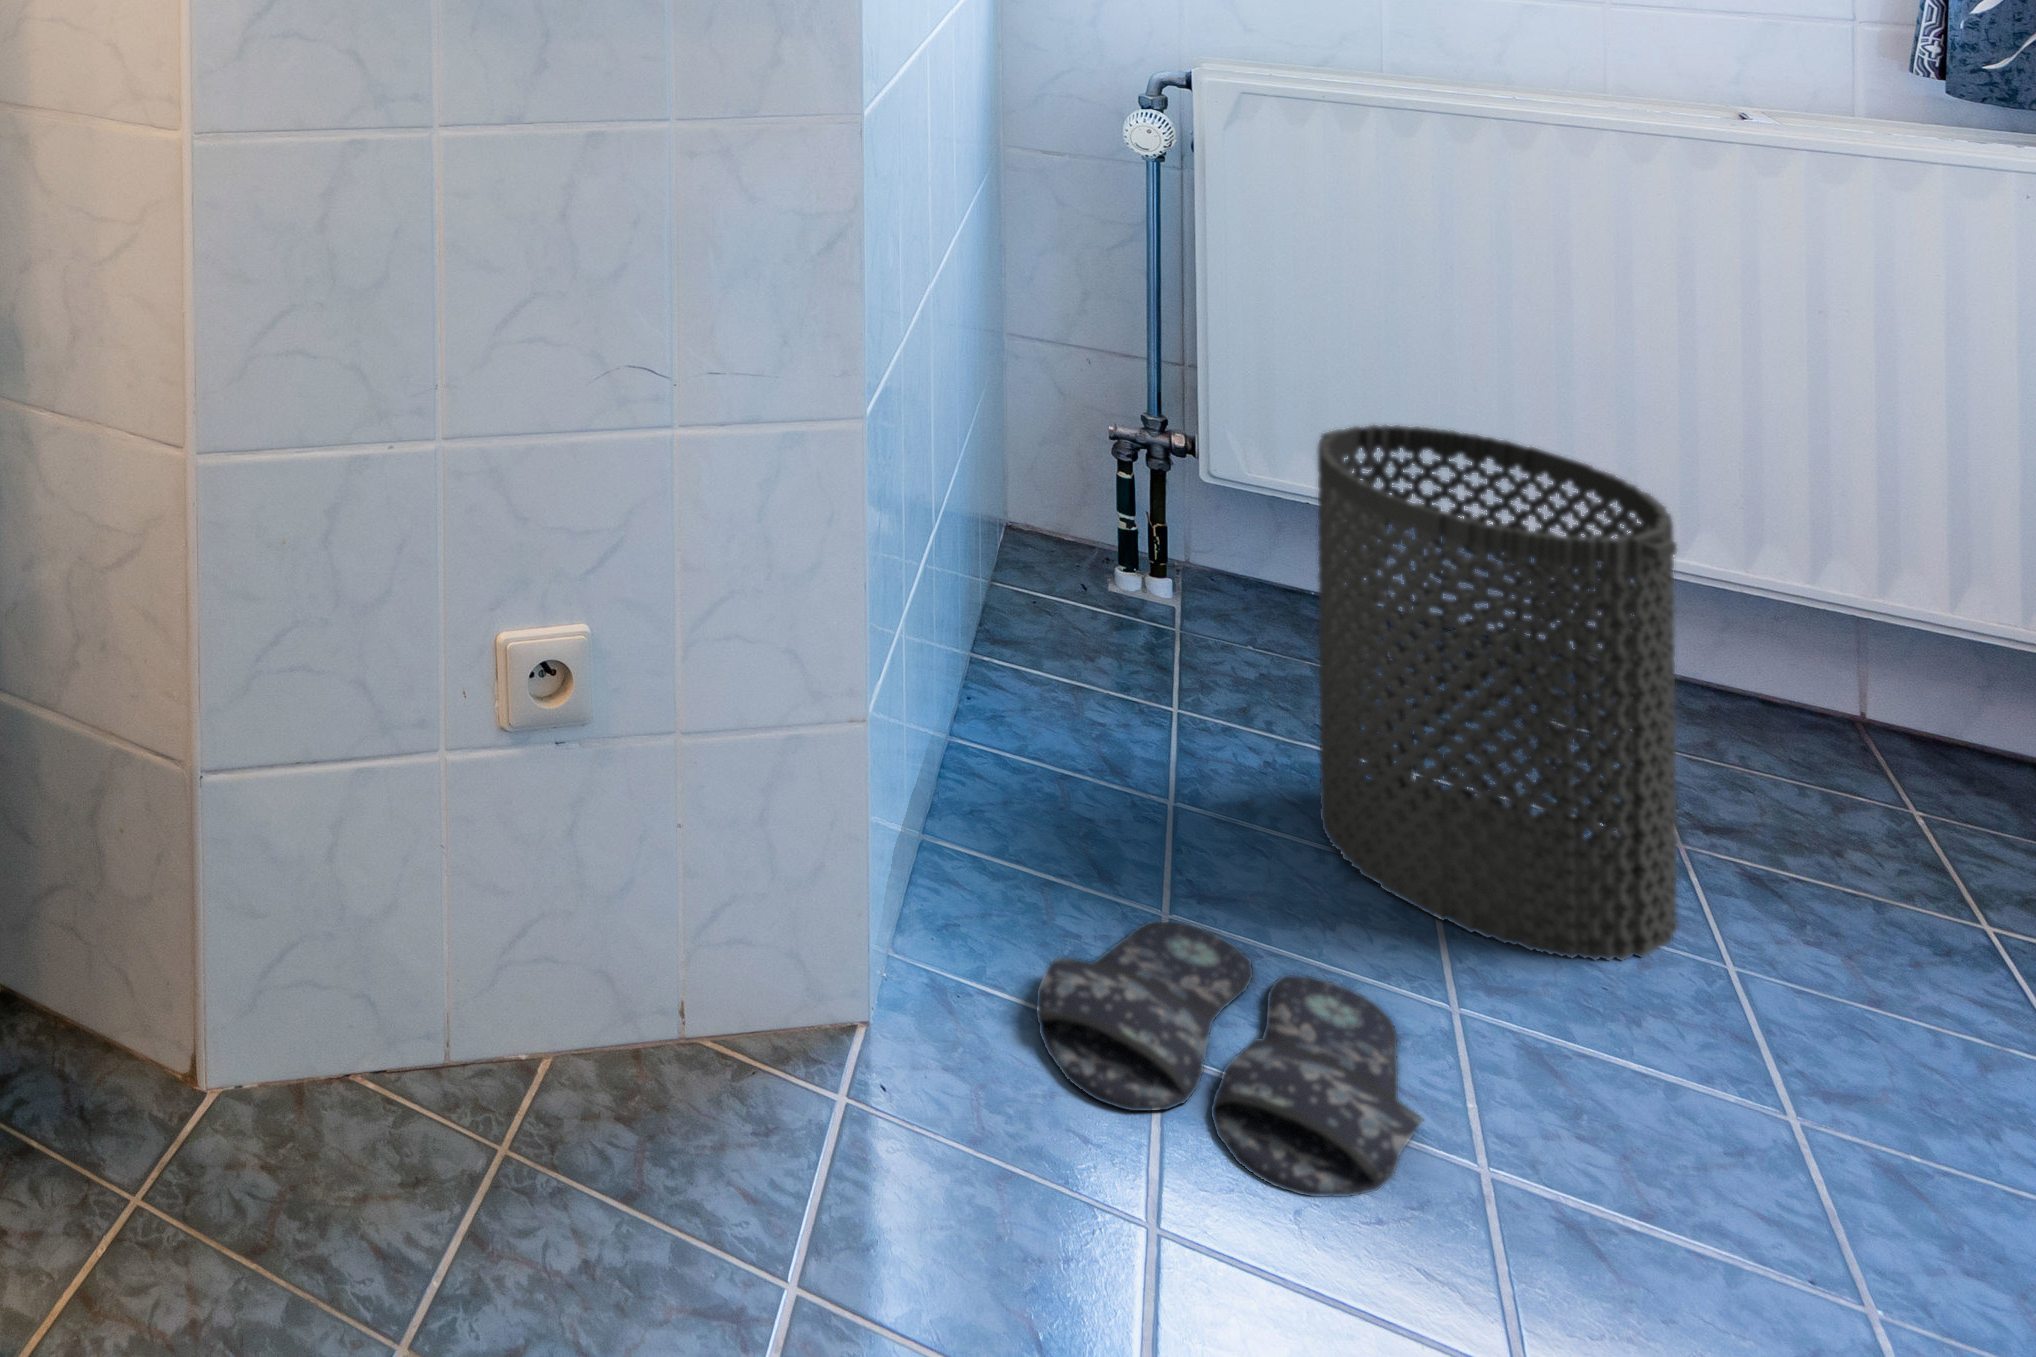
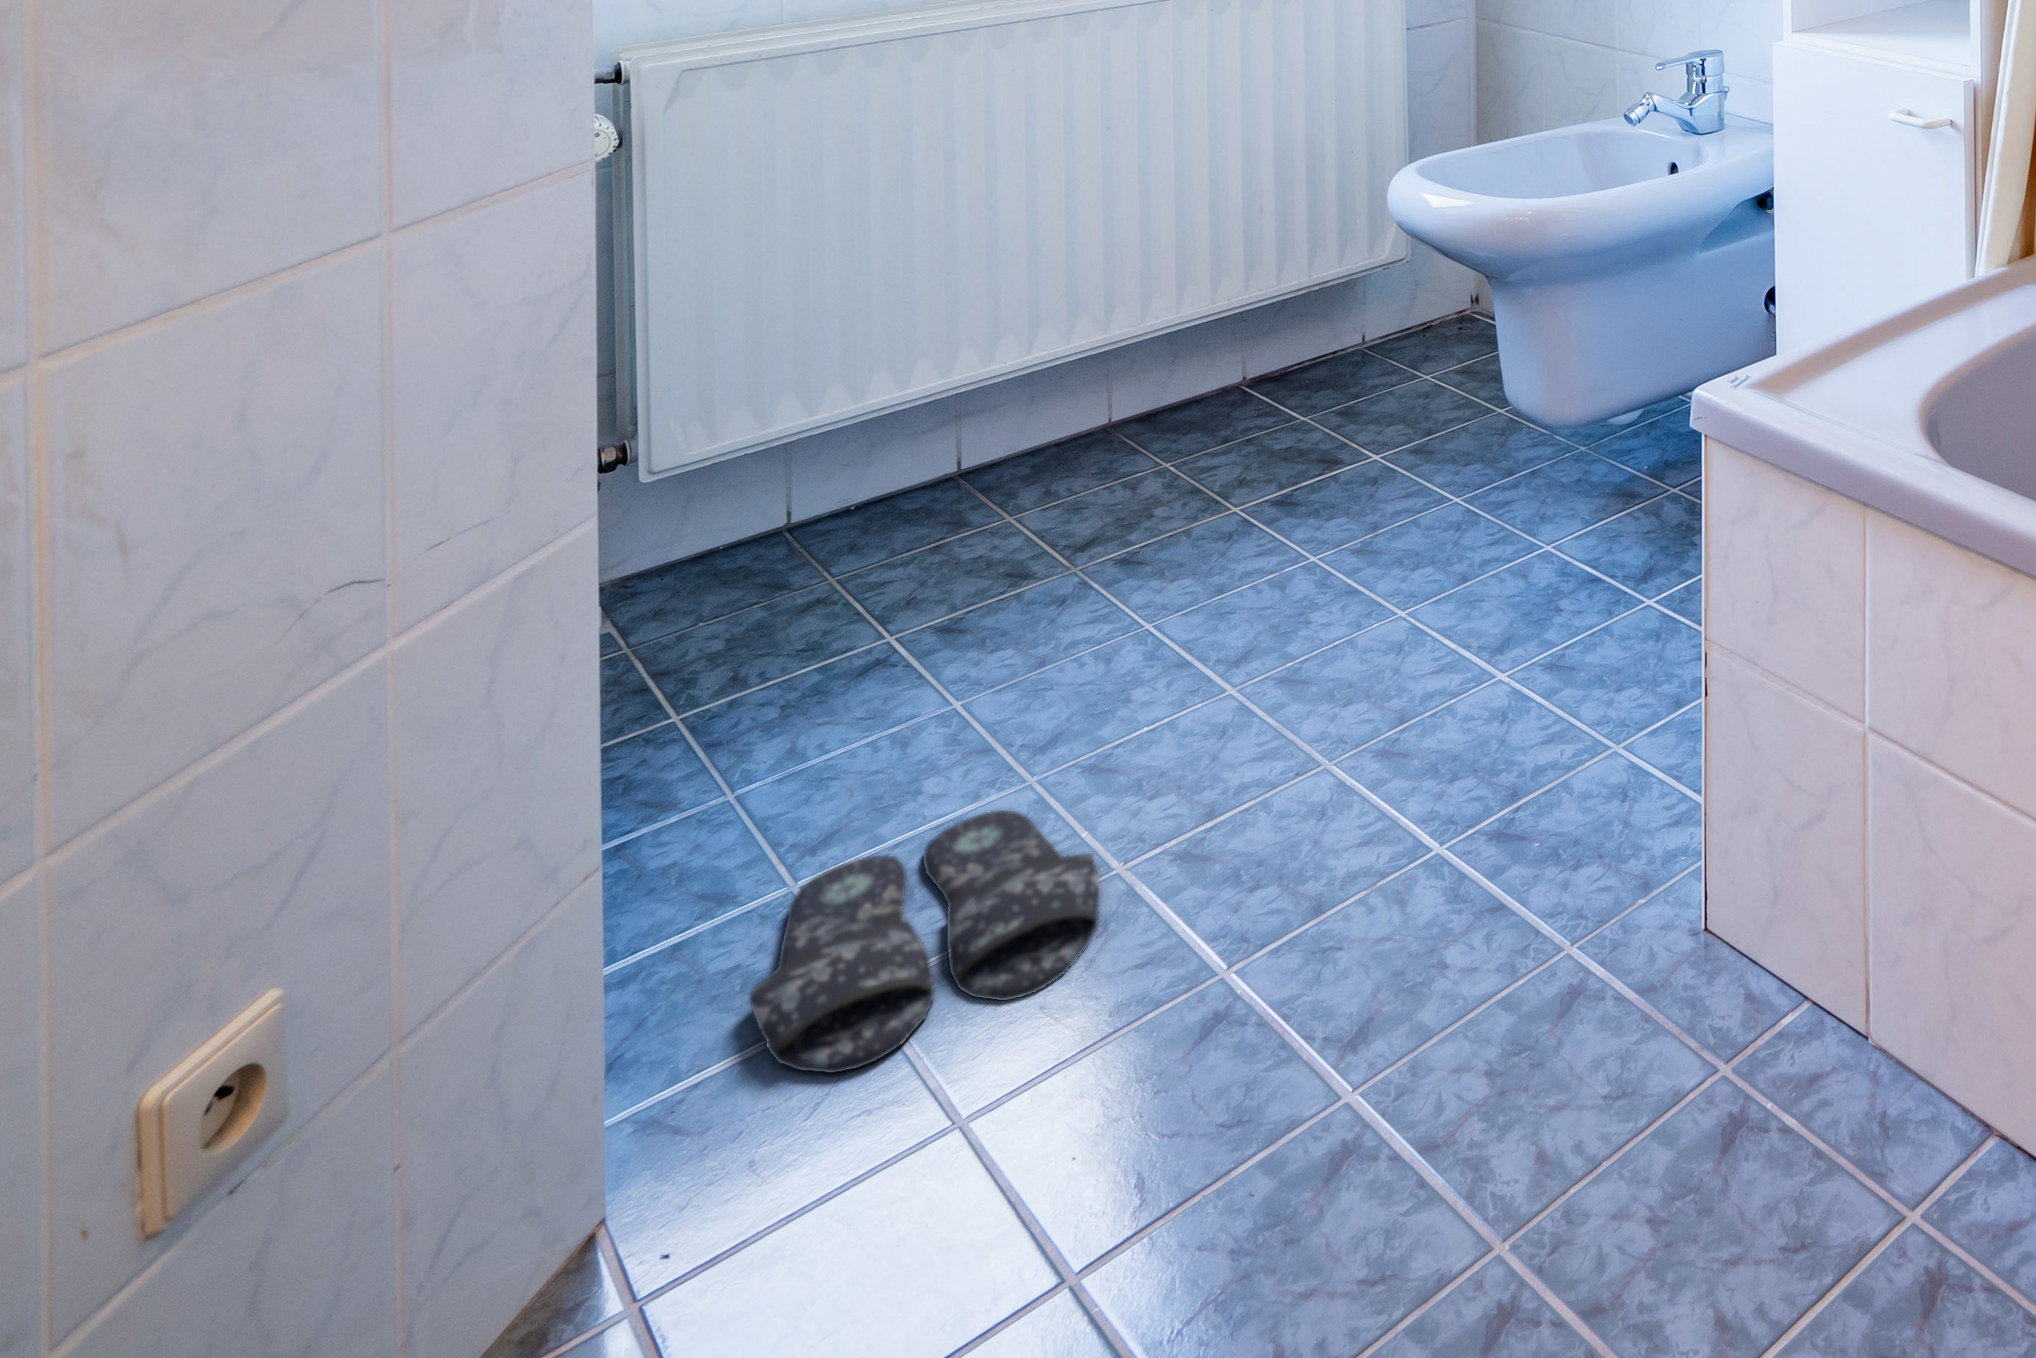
trash can: present [1318,424,1678,960] -> none [836,294,1126,734]

